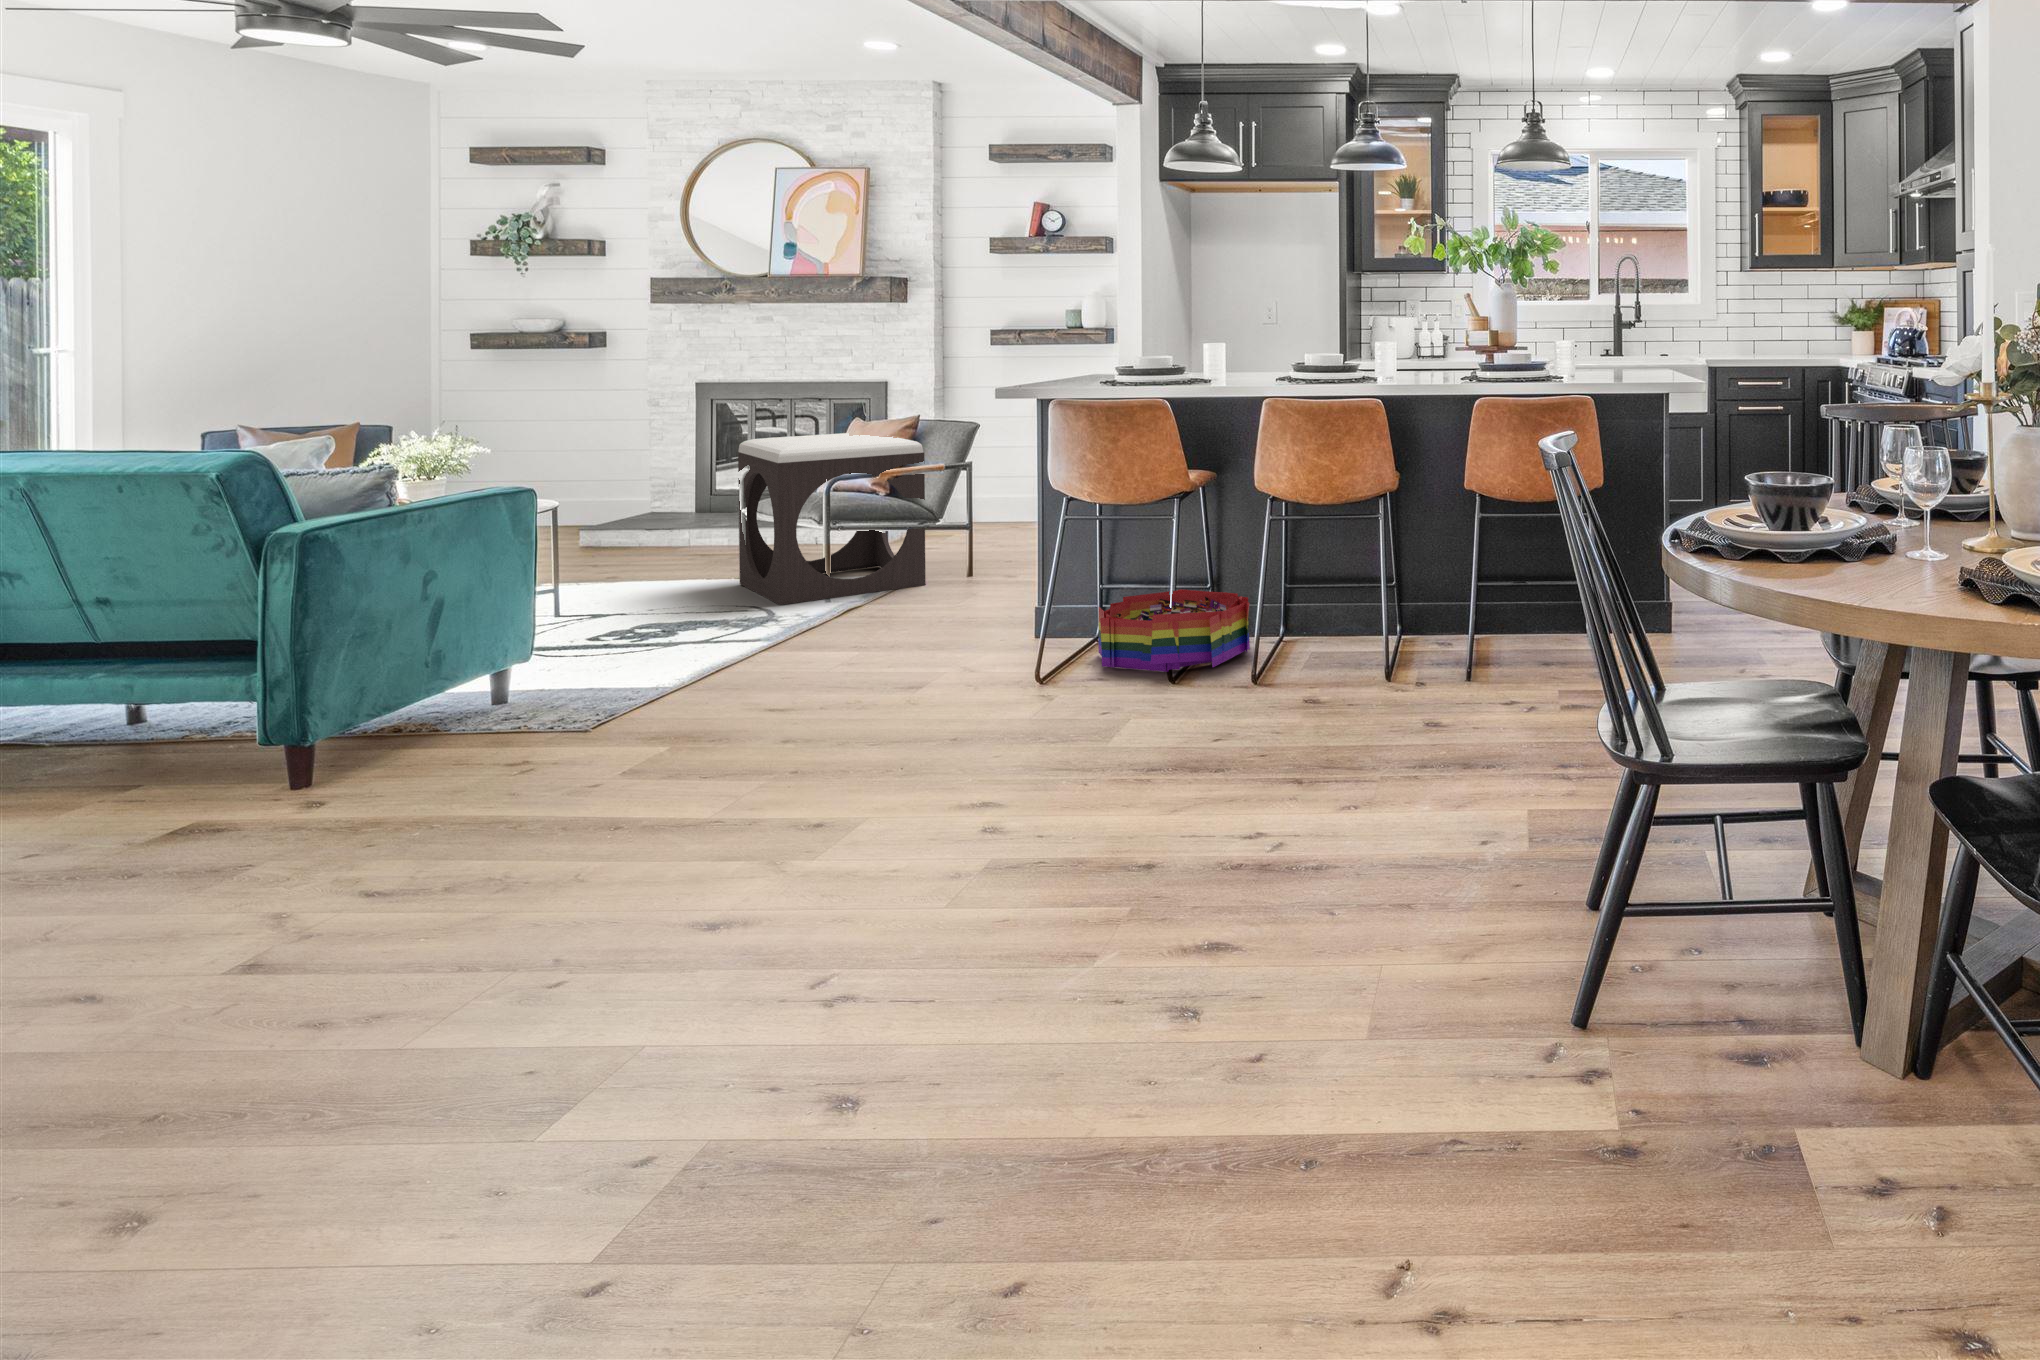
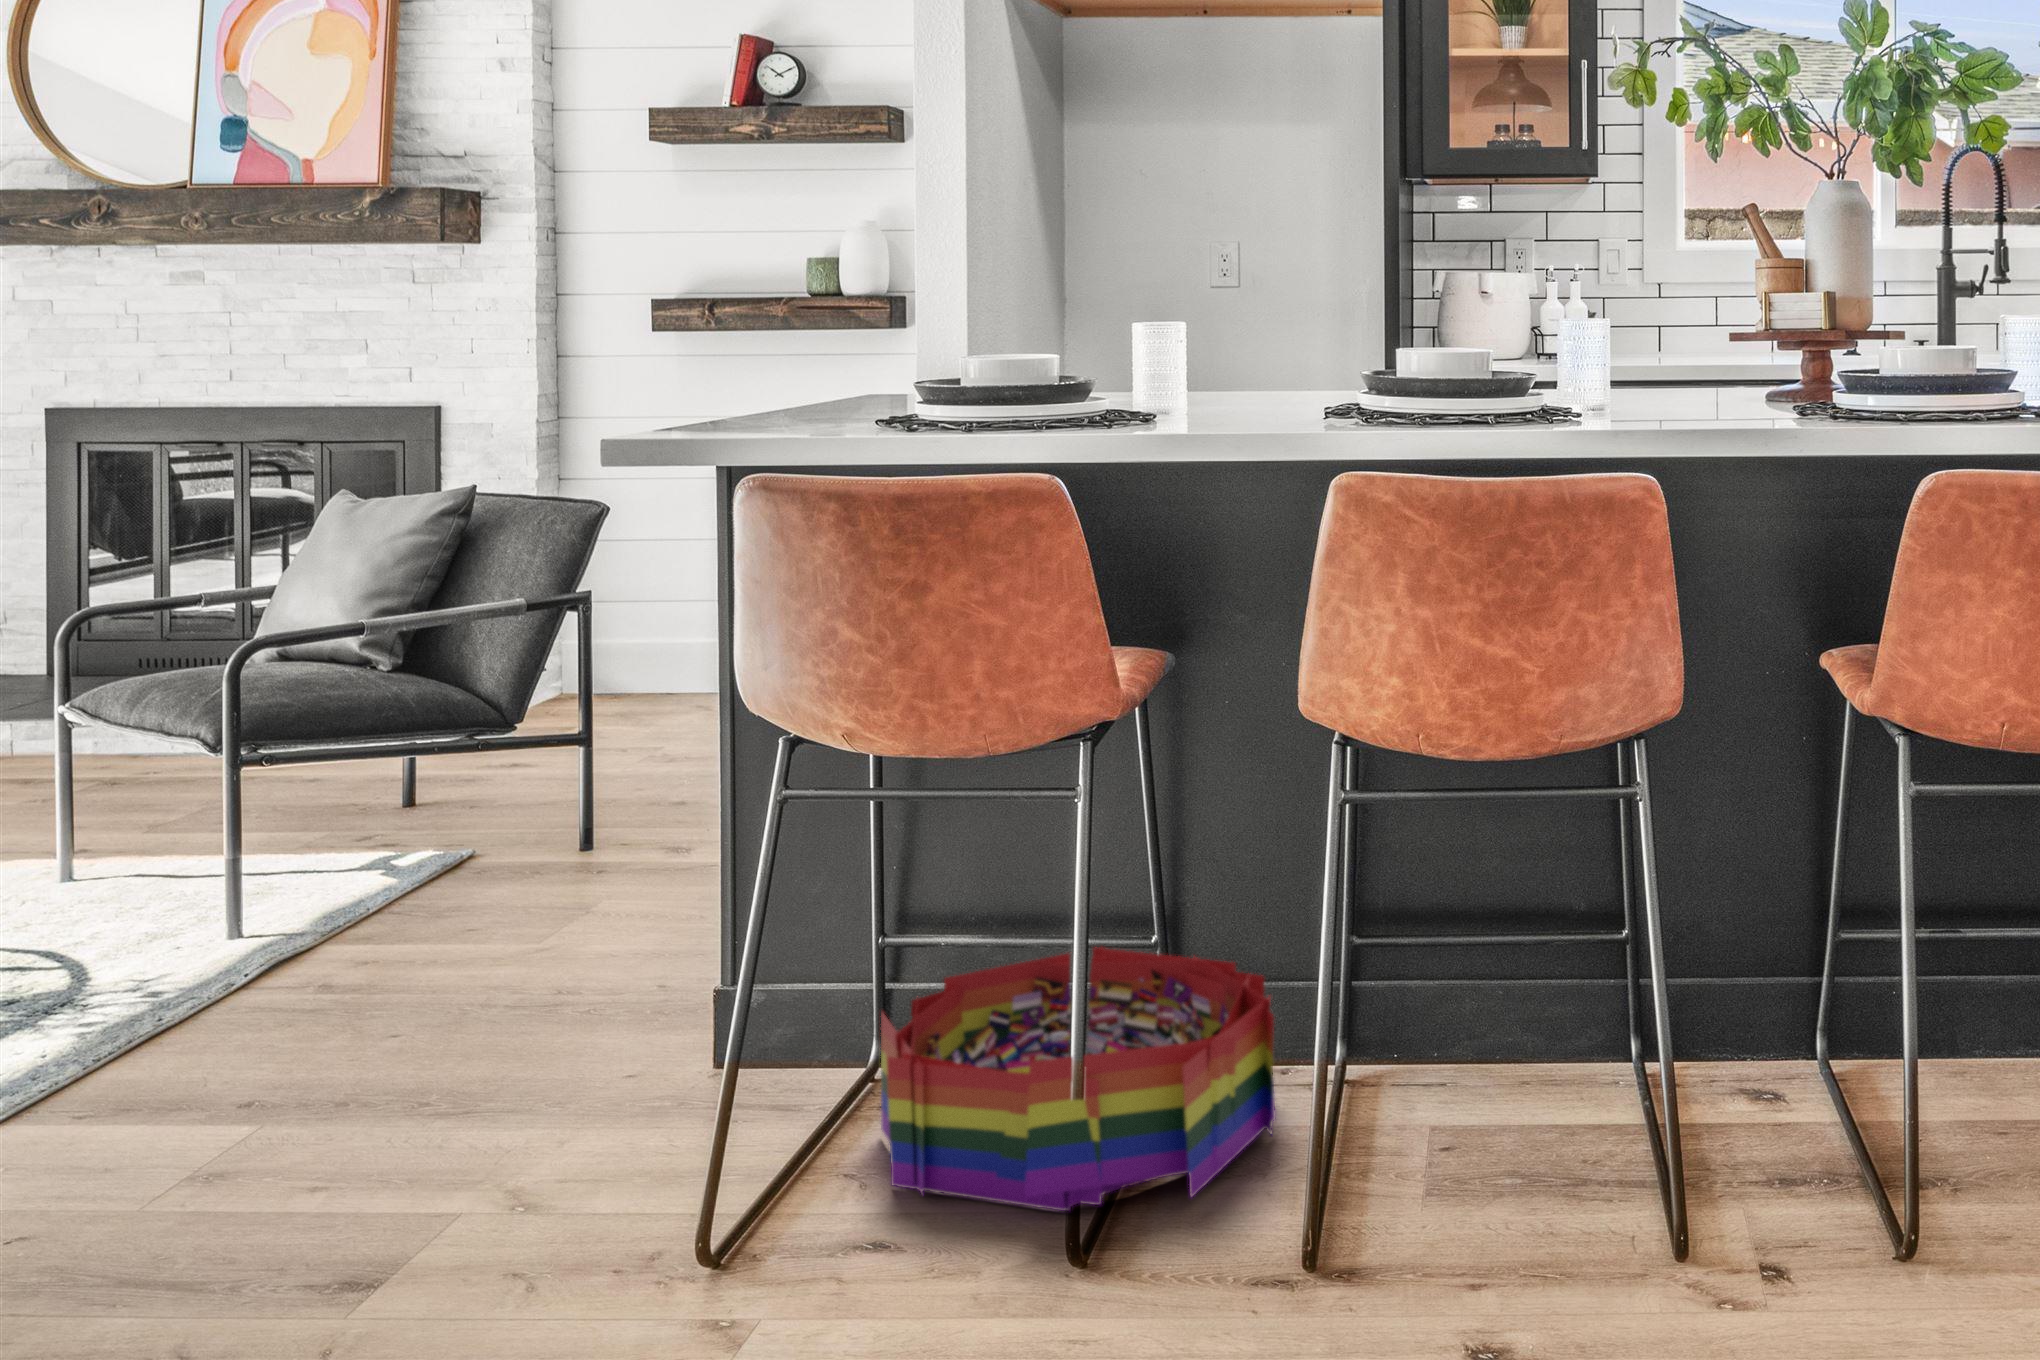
footstool: present [738,433,926,605] -> none [51,523,481,944]

